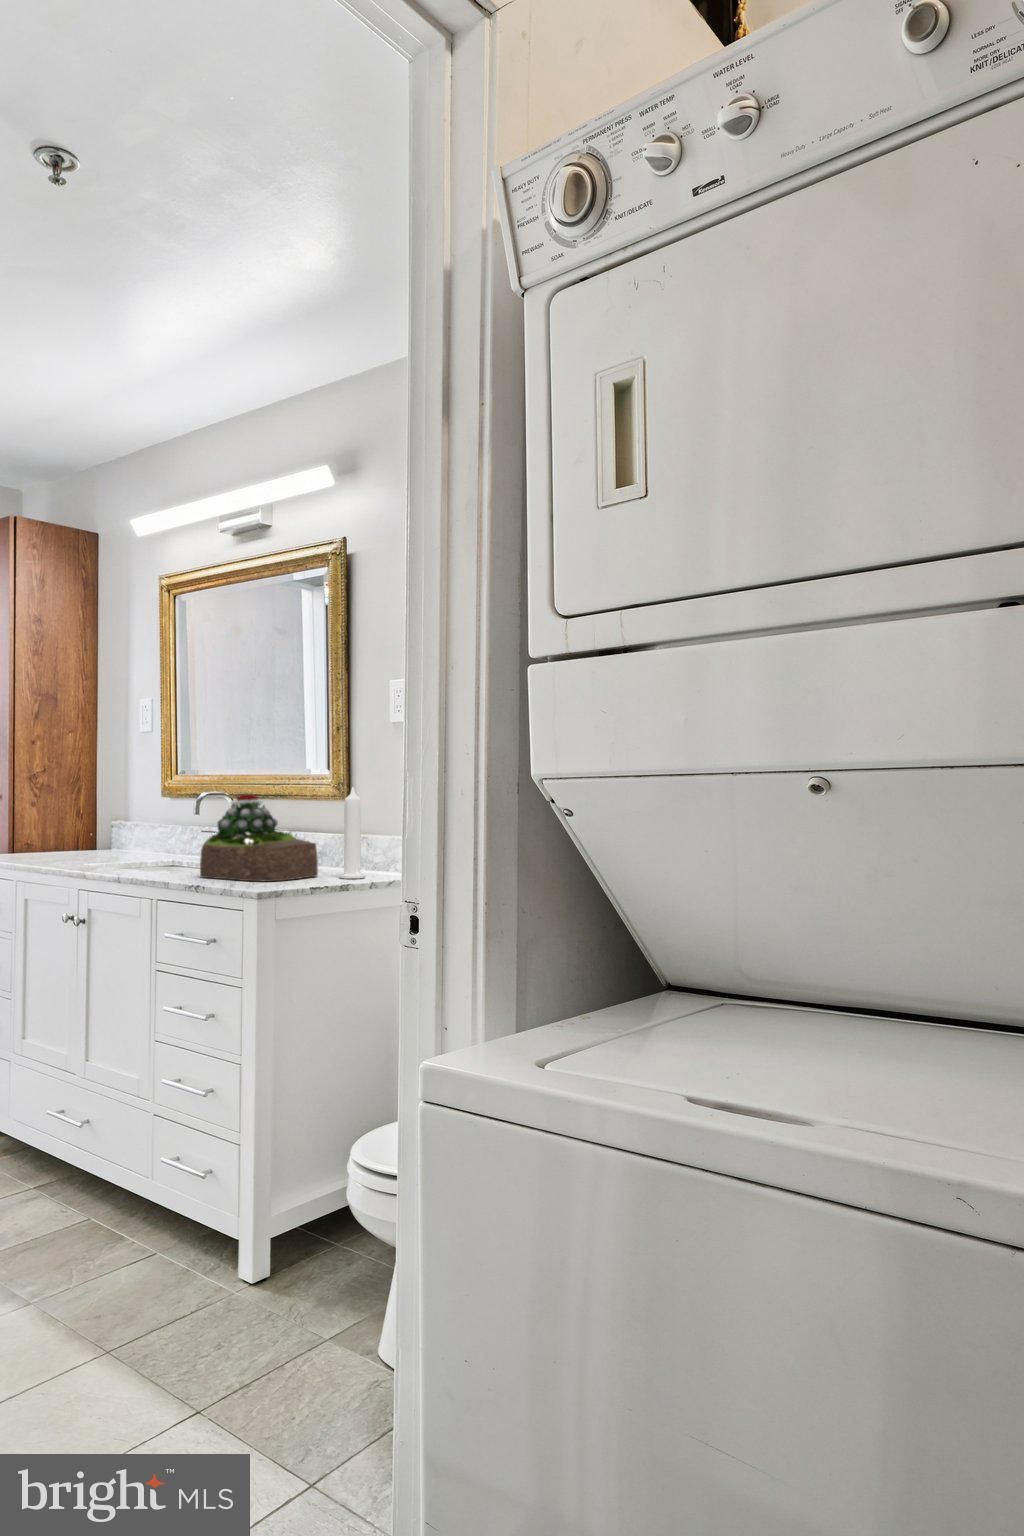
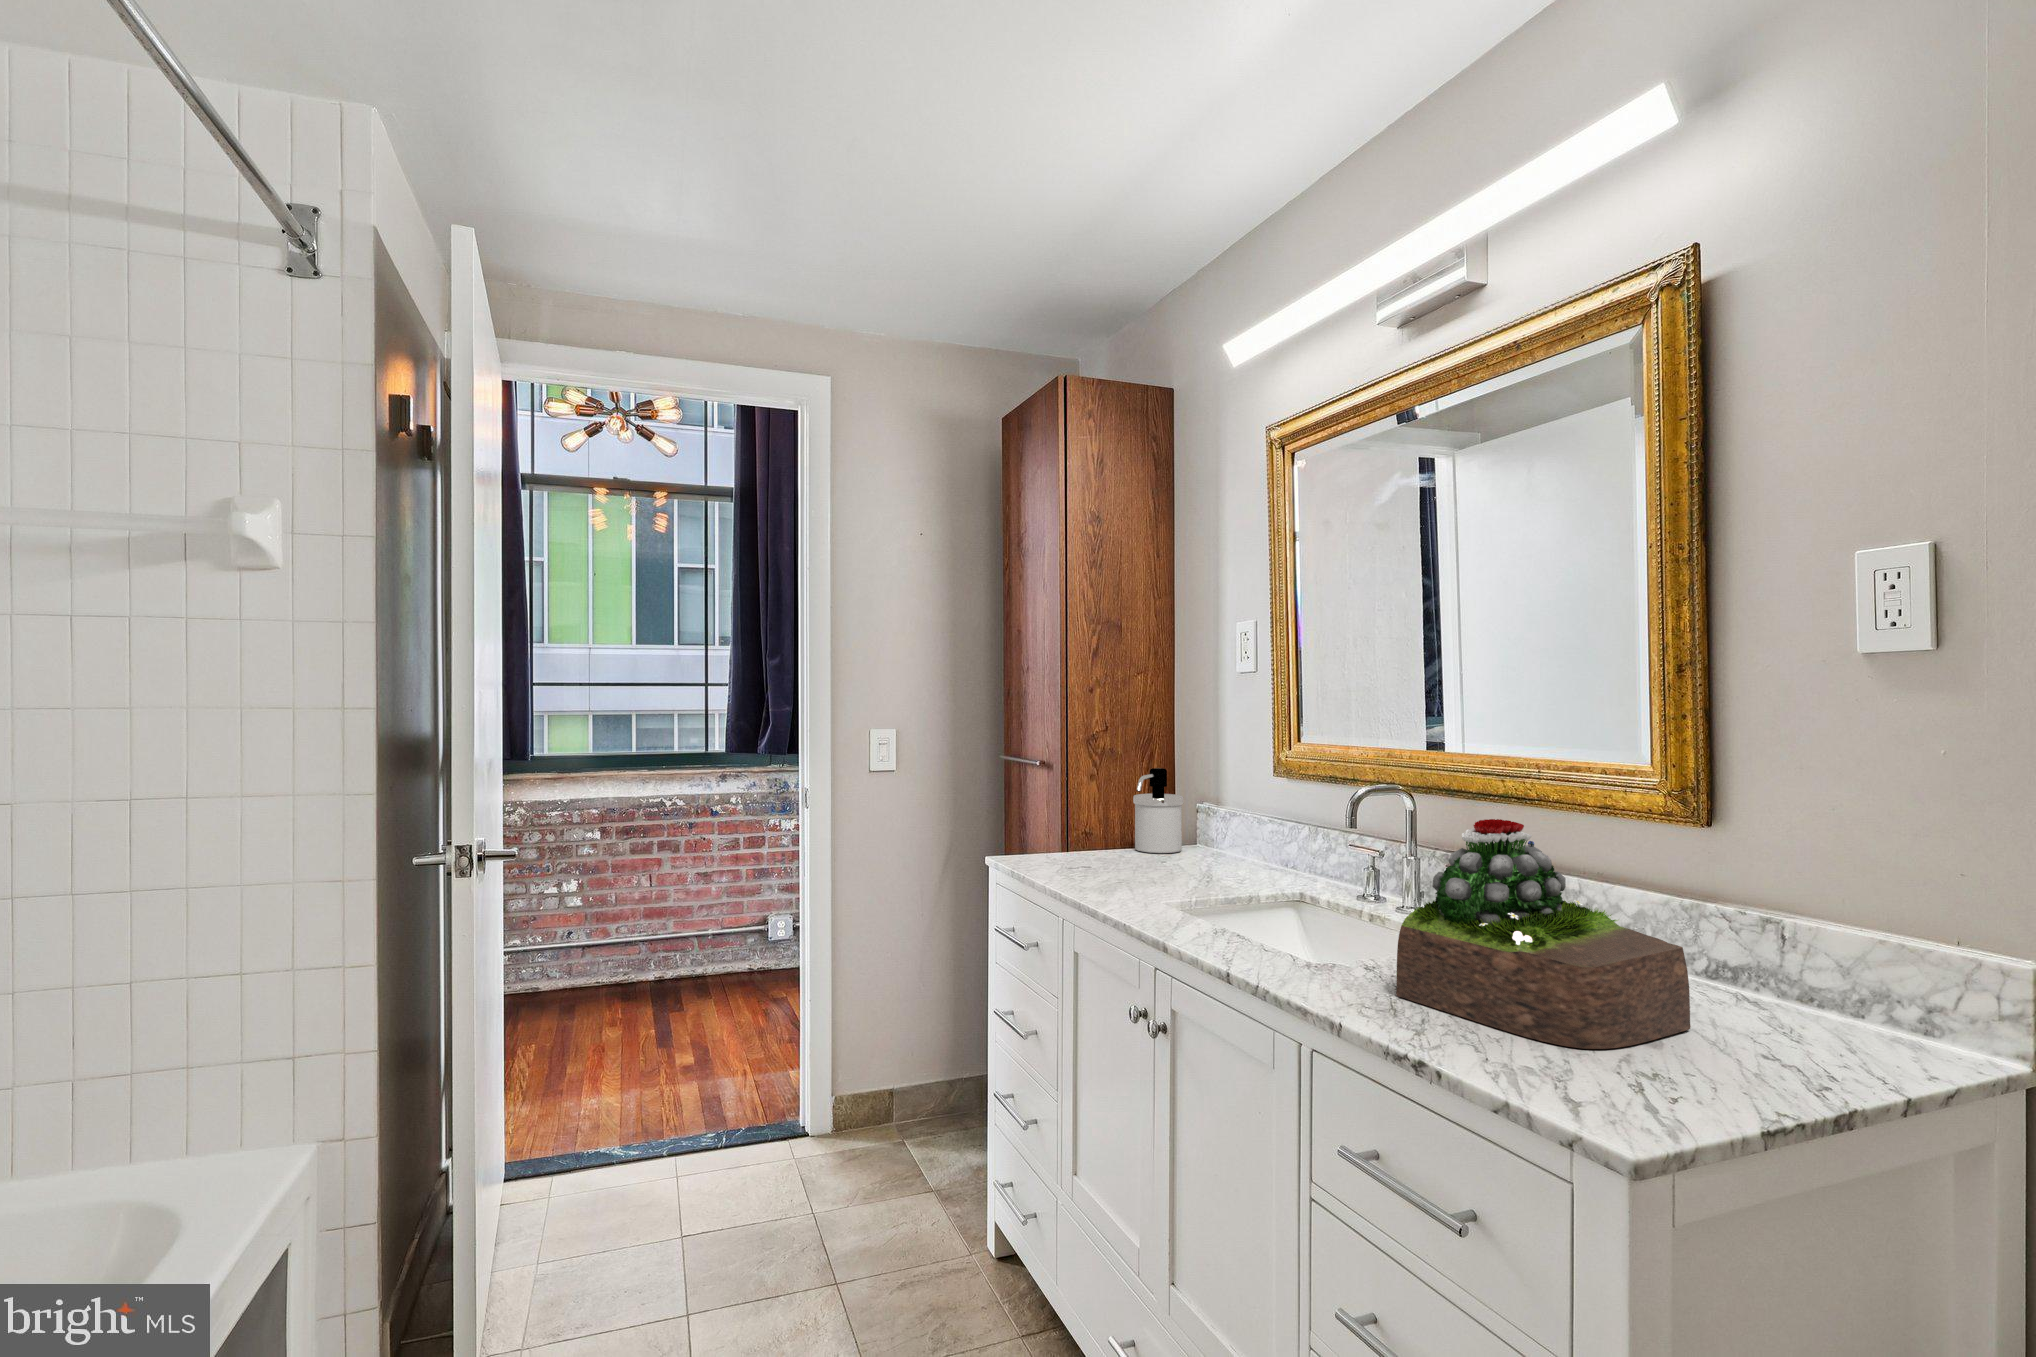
candle: present [339,787,365,879] -> none [1761,819,1843,1061]
soap dispenser: none [66,796,101,851] -> present [1133,768,1183,853]

